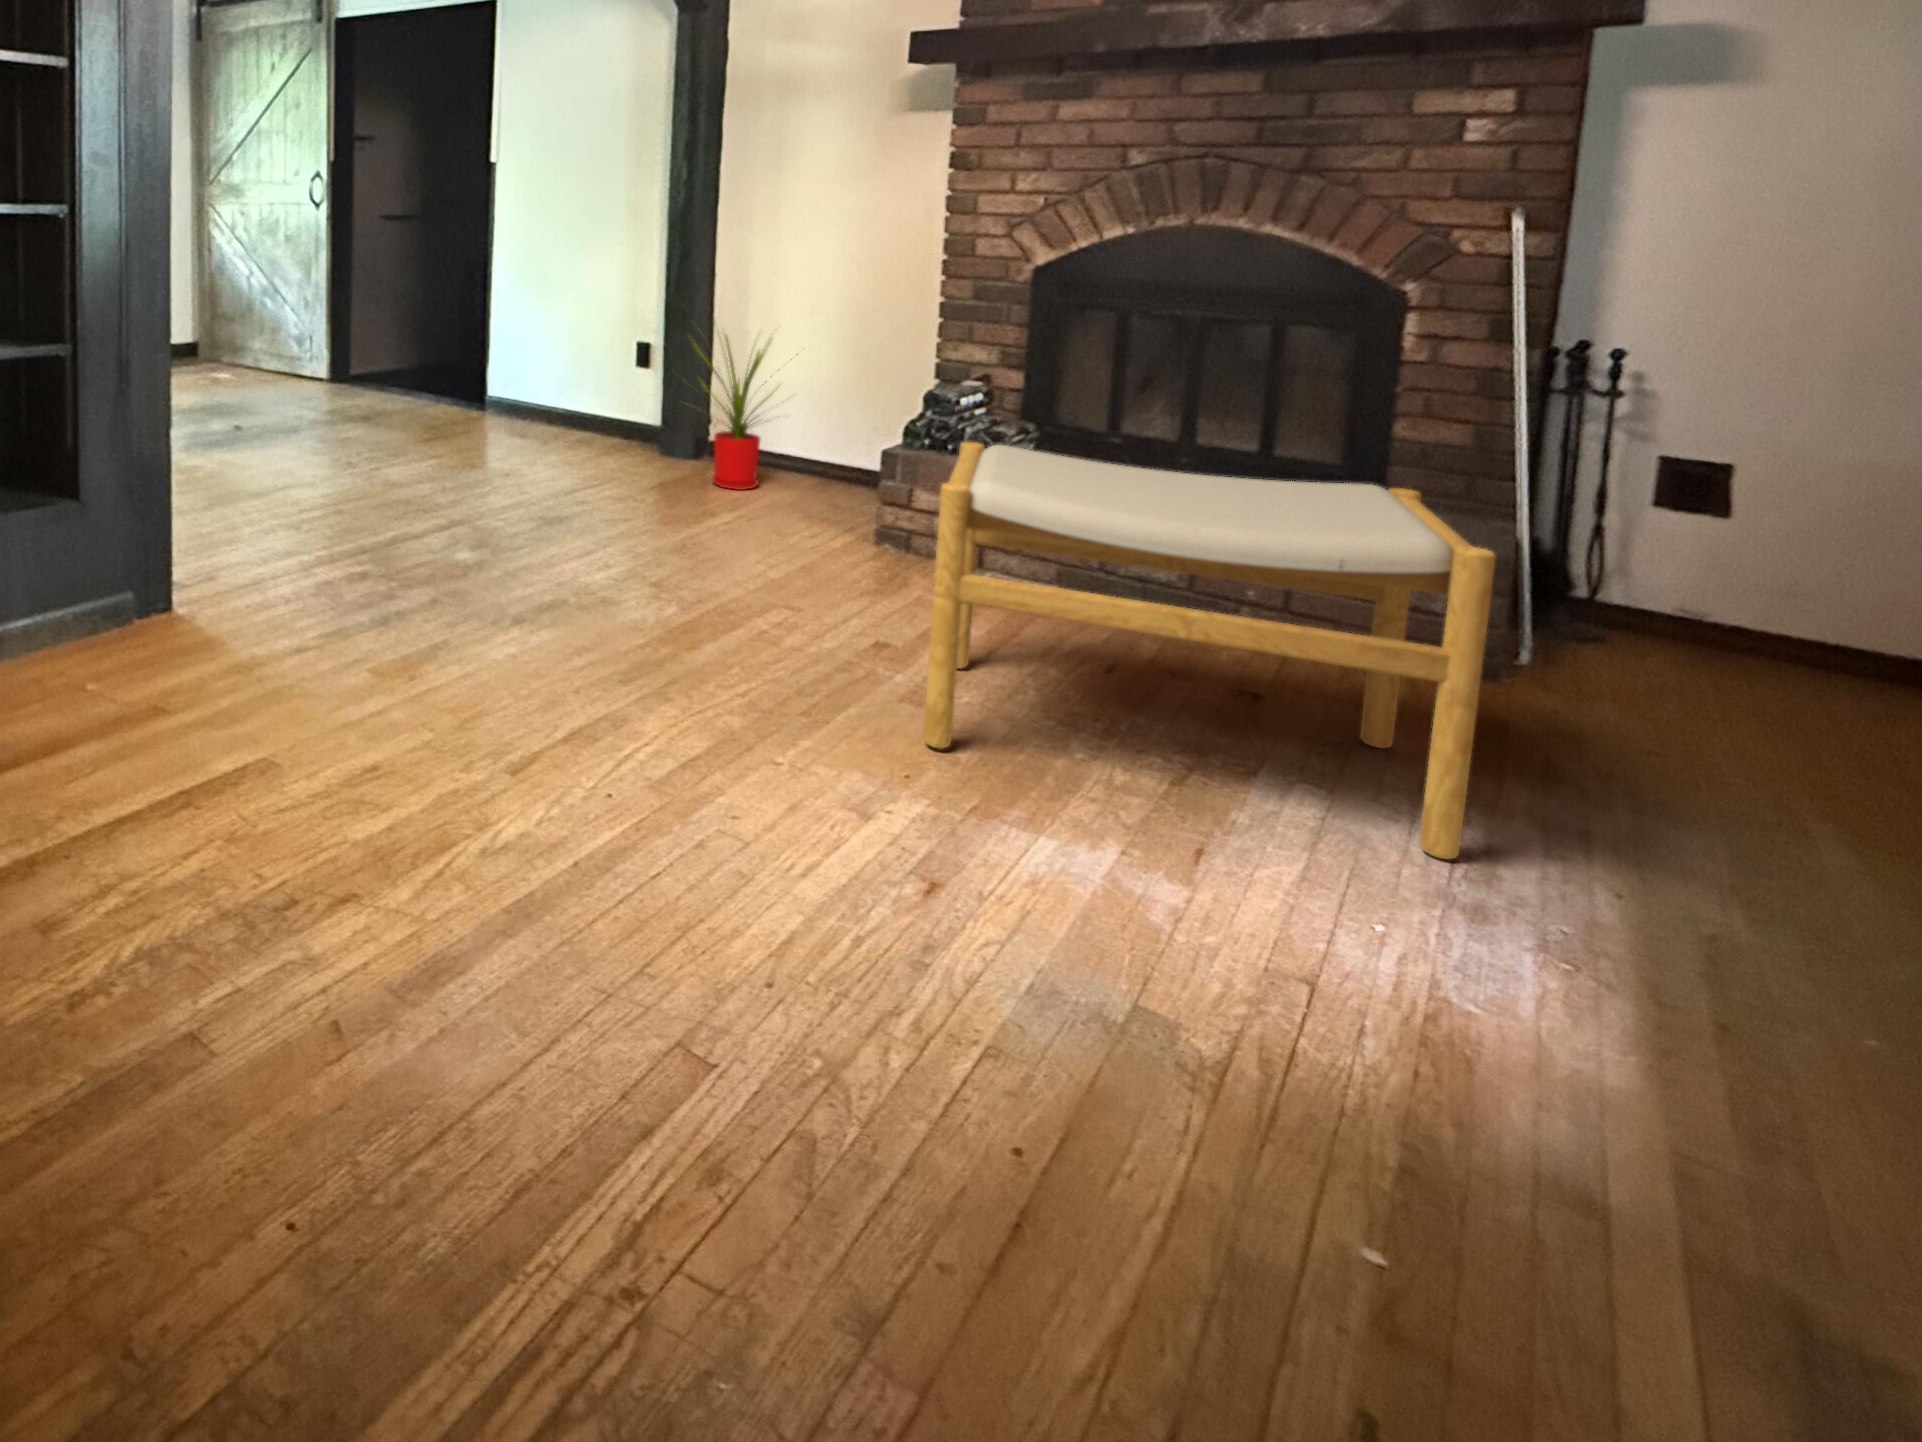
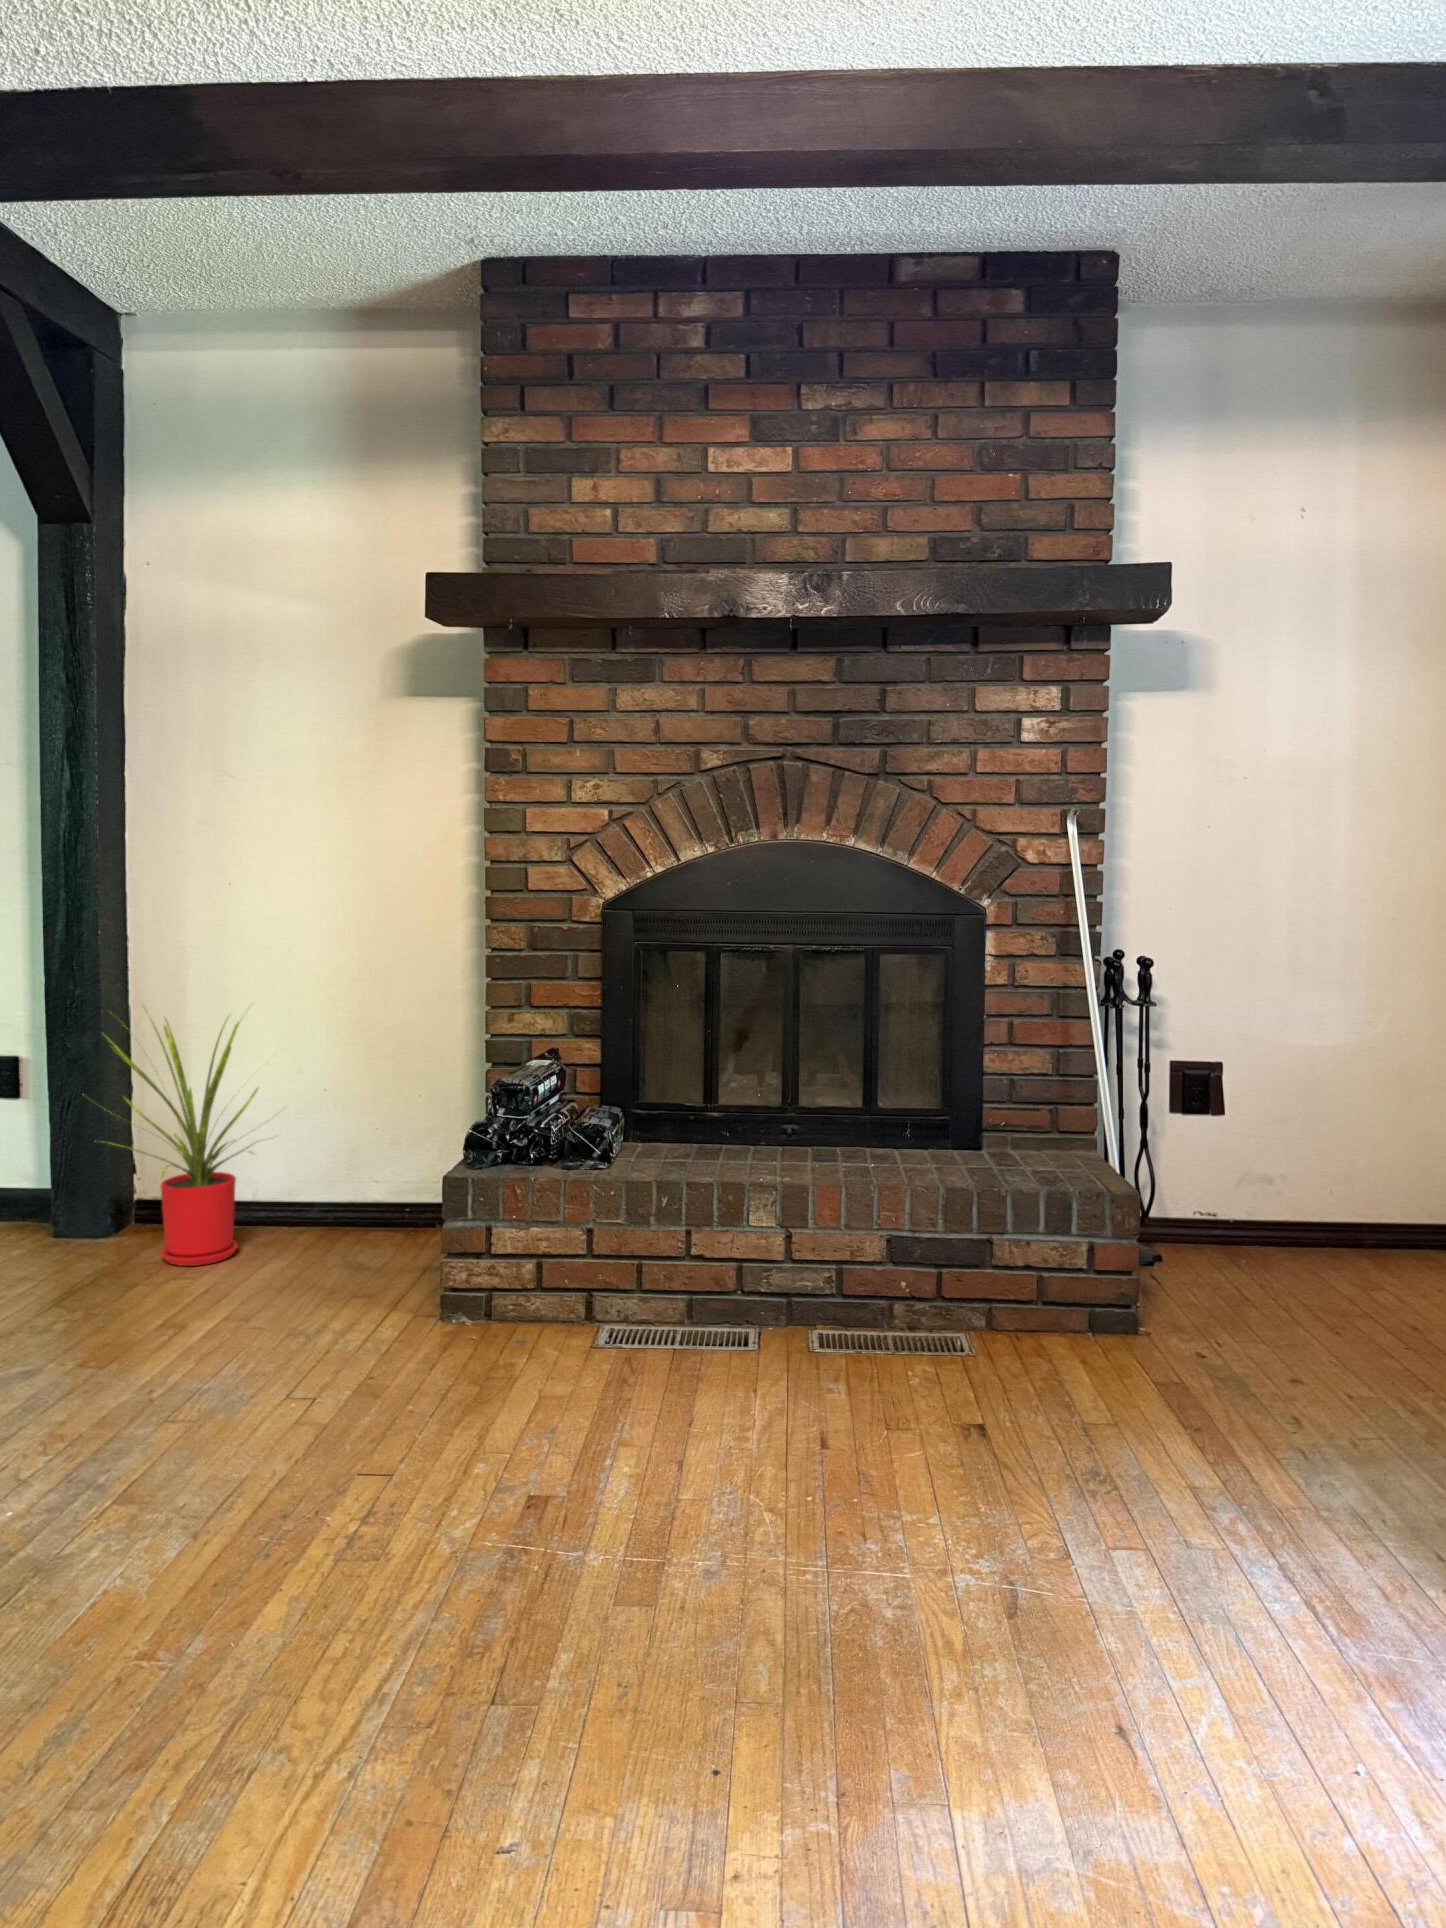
footstool: present [923,442,1496,859] -> none [639,1151,1386,1778]

